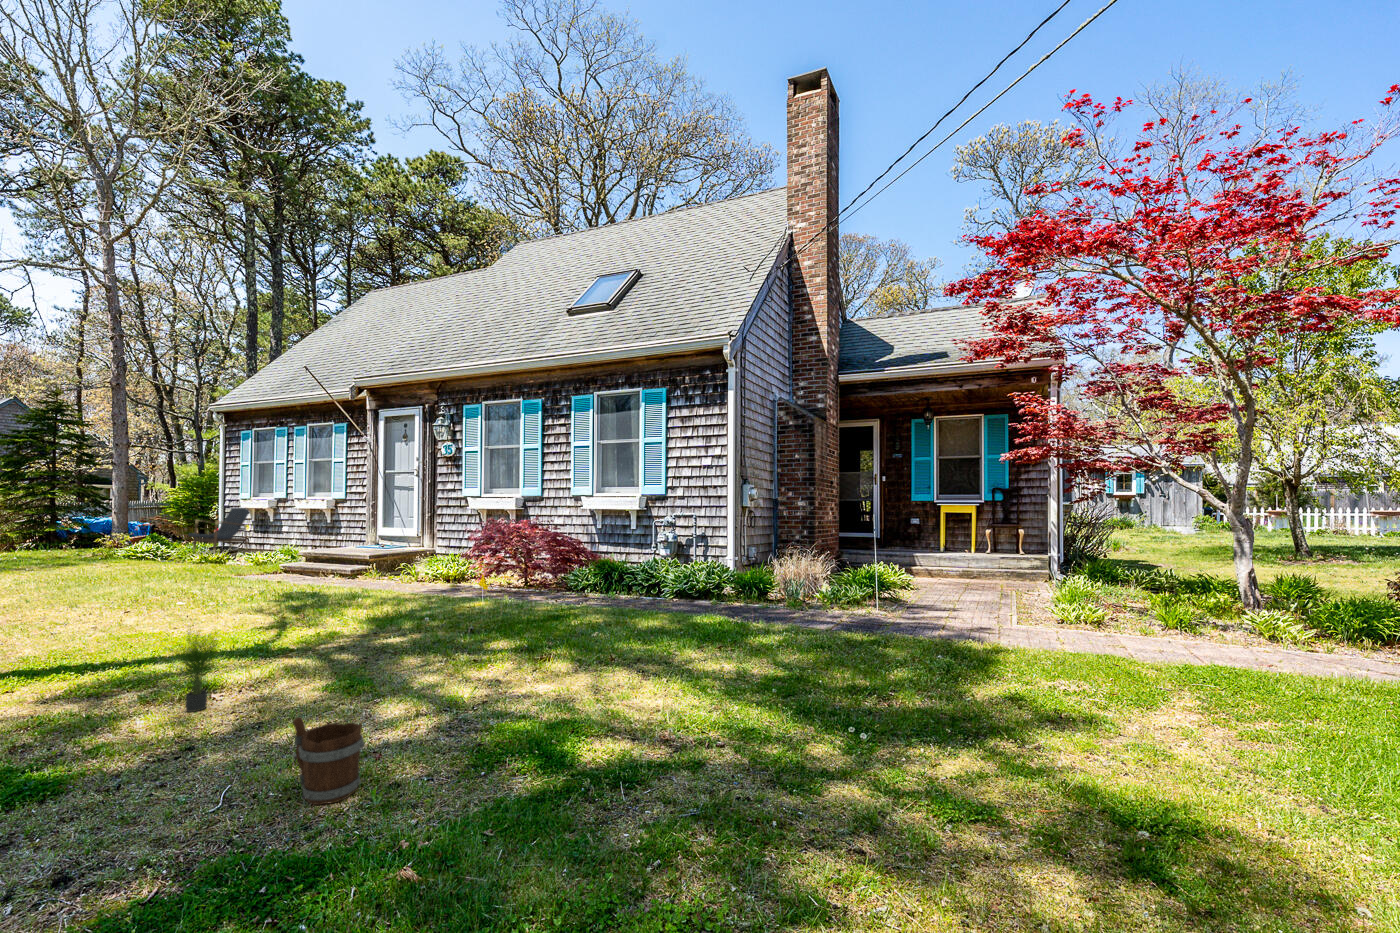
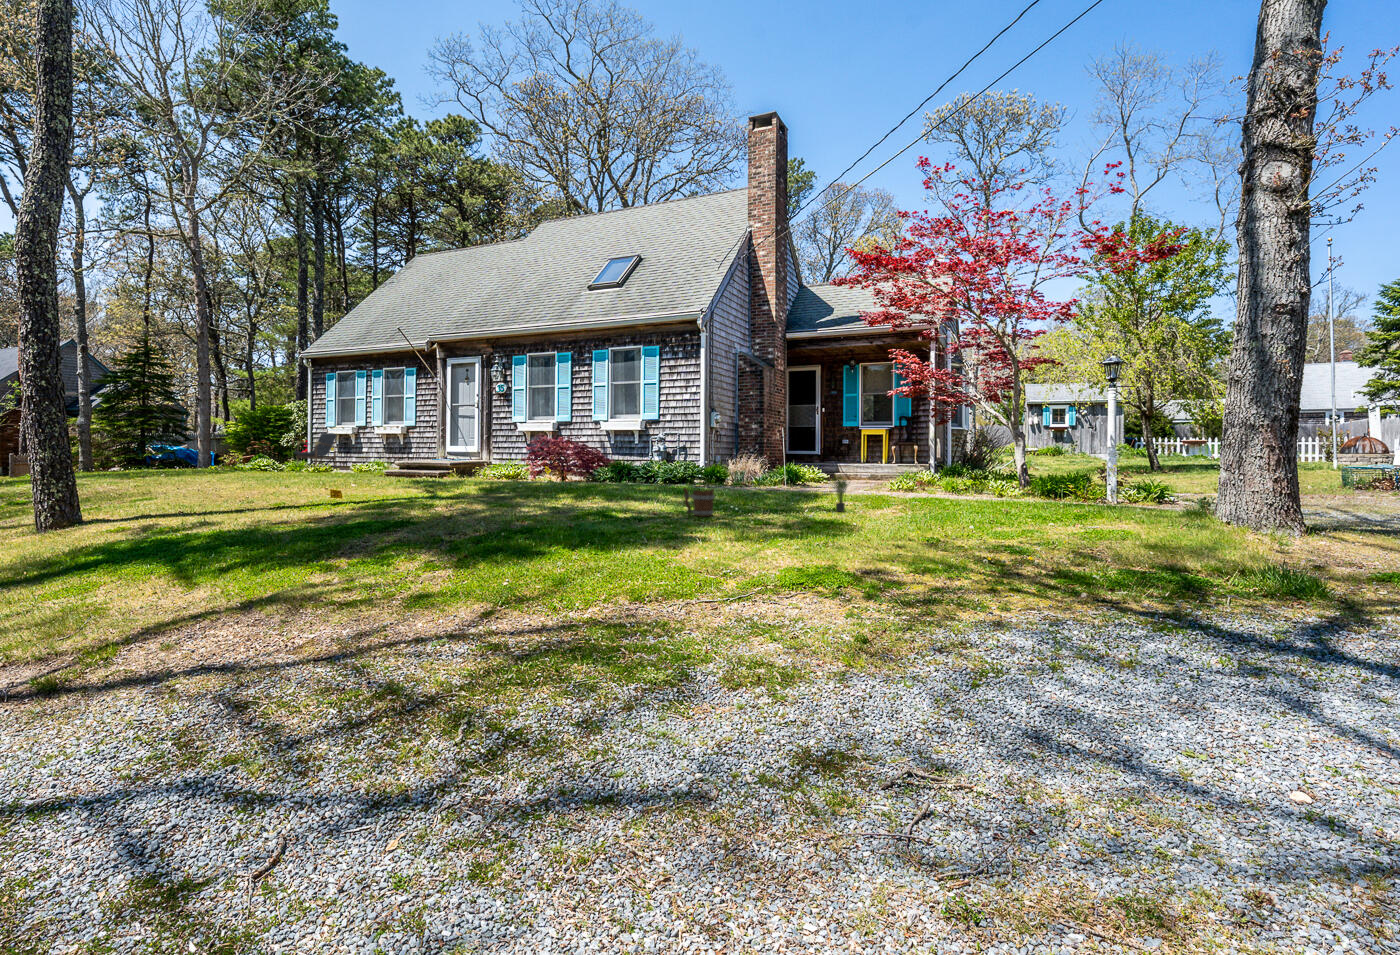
potted plant: present [168,634,218,712] -> present [833,475,848,512]
bucket: present [293,717,365,805] -> present [683,488,715,517]

